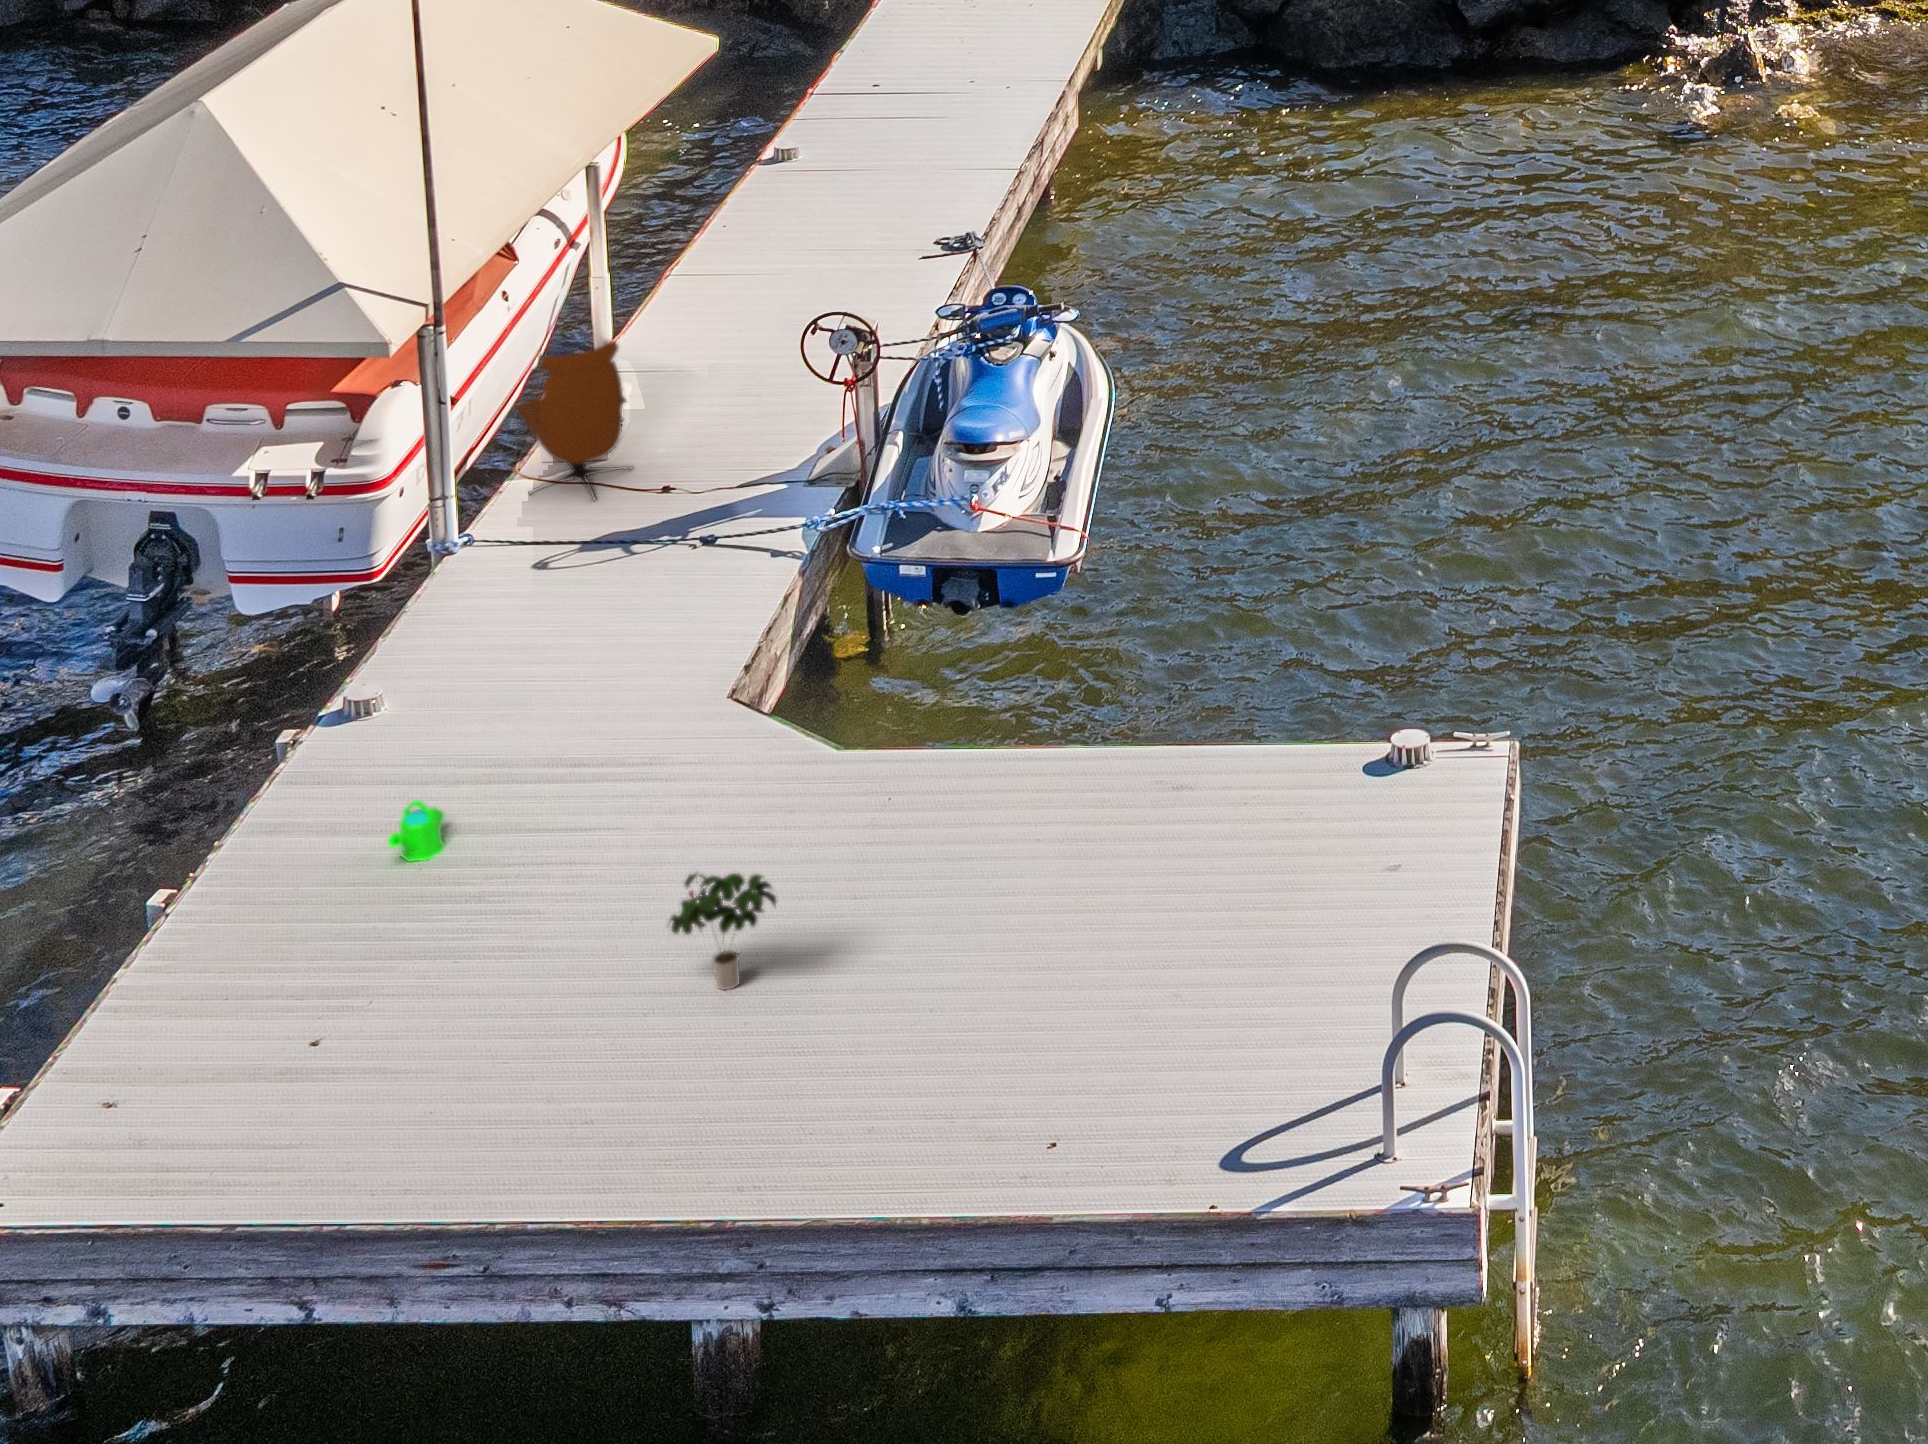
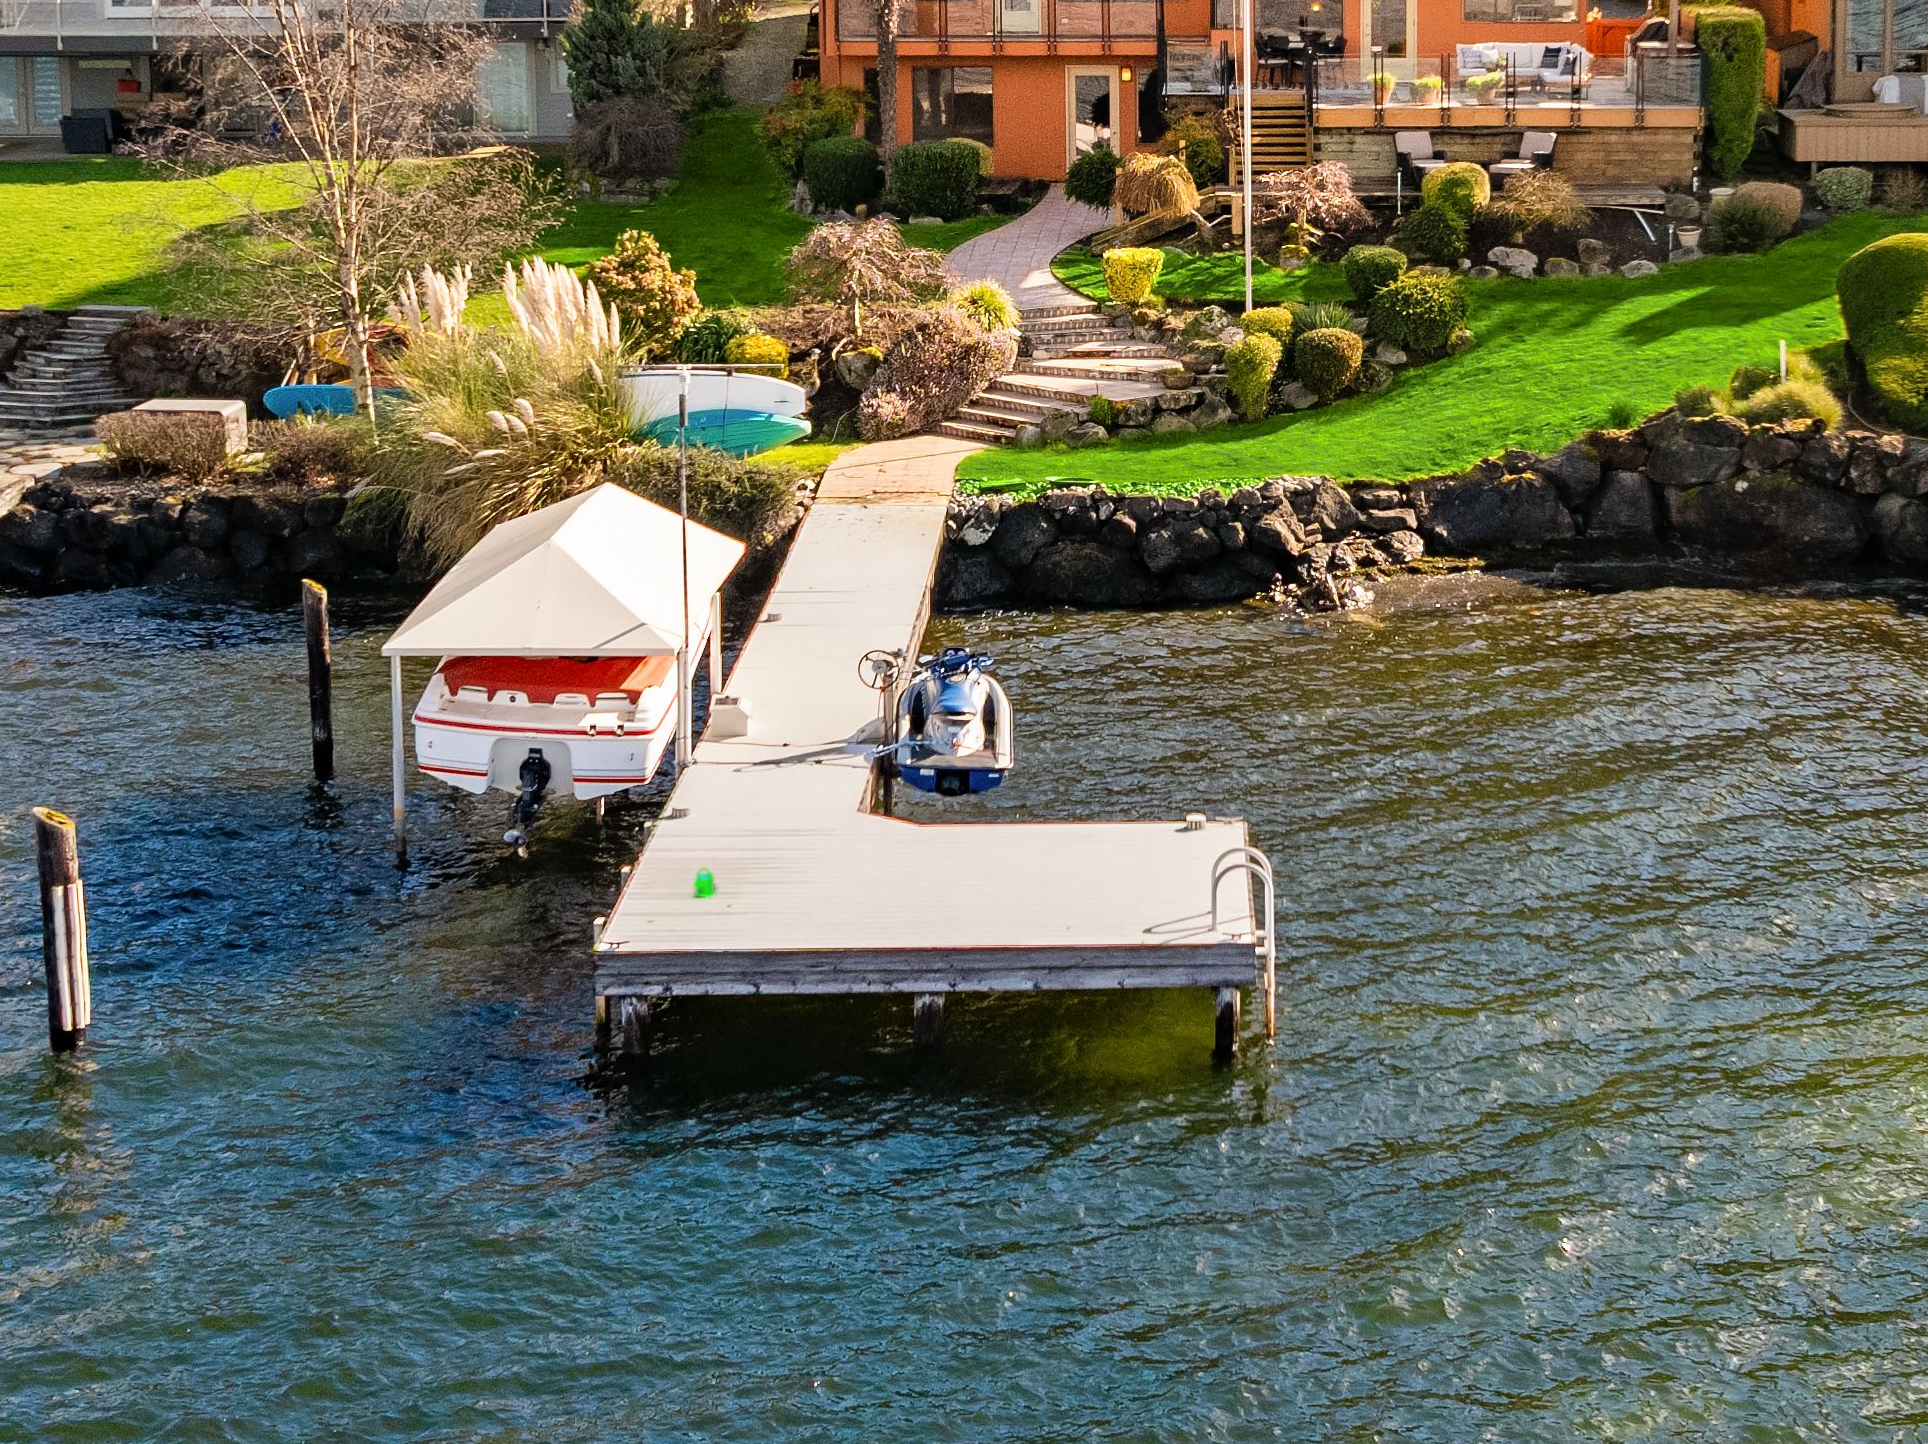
lounge chair: present [516,341,632,502] -> none [673,682,743,771]
potted plant: present [670,873,776,990] -> none [852,875,905,934]

